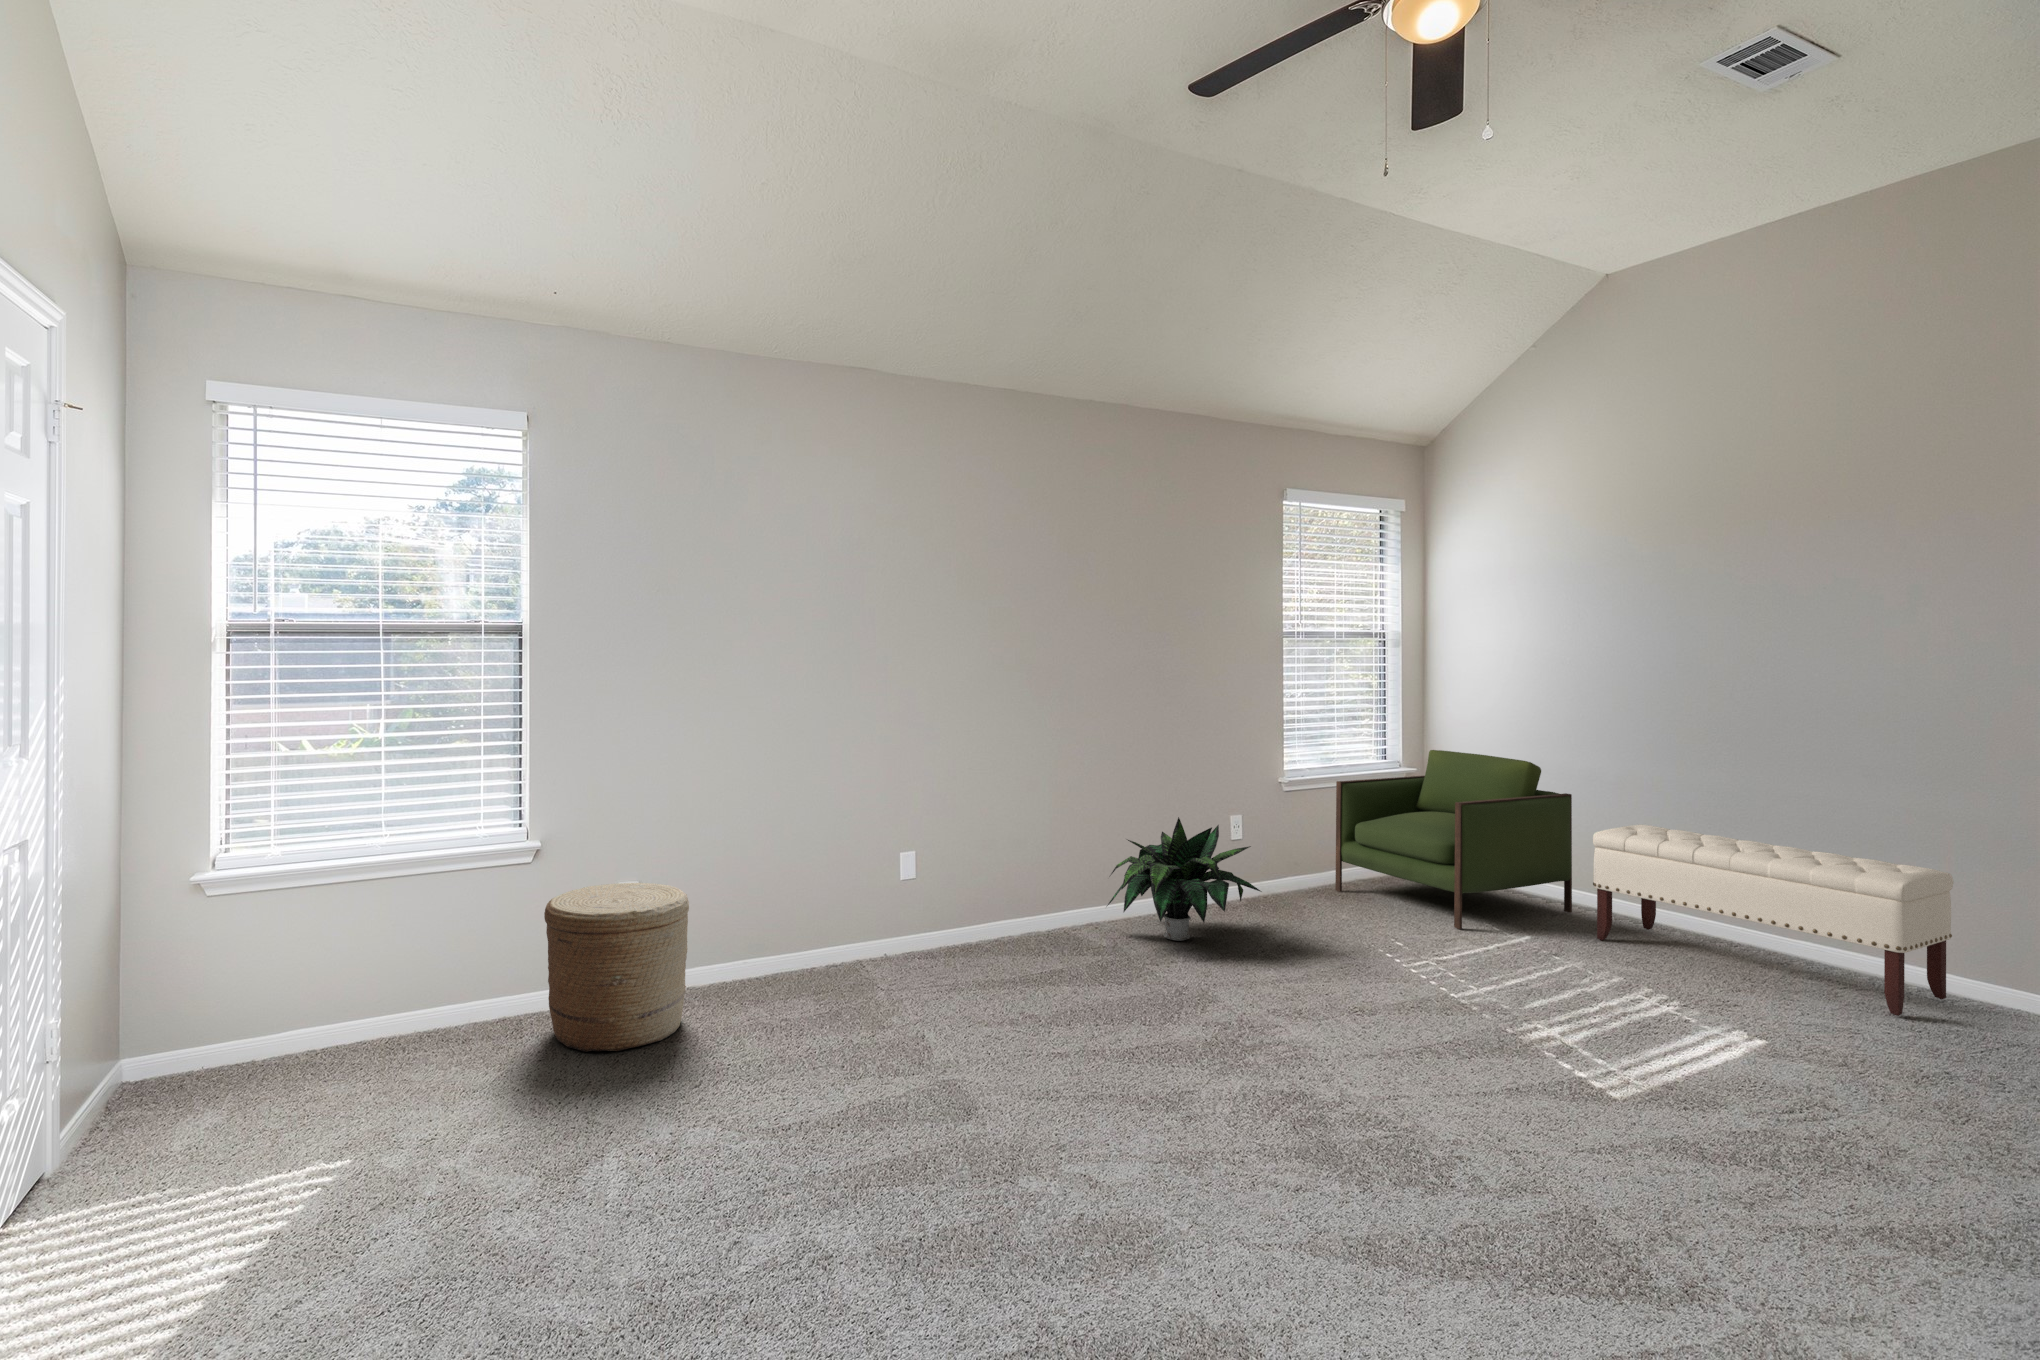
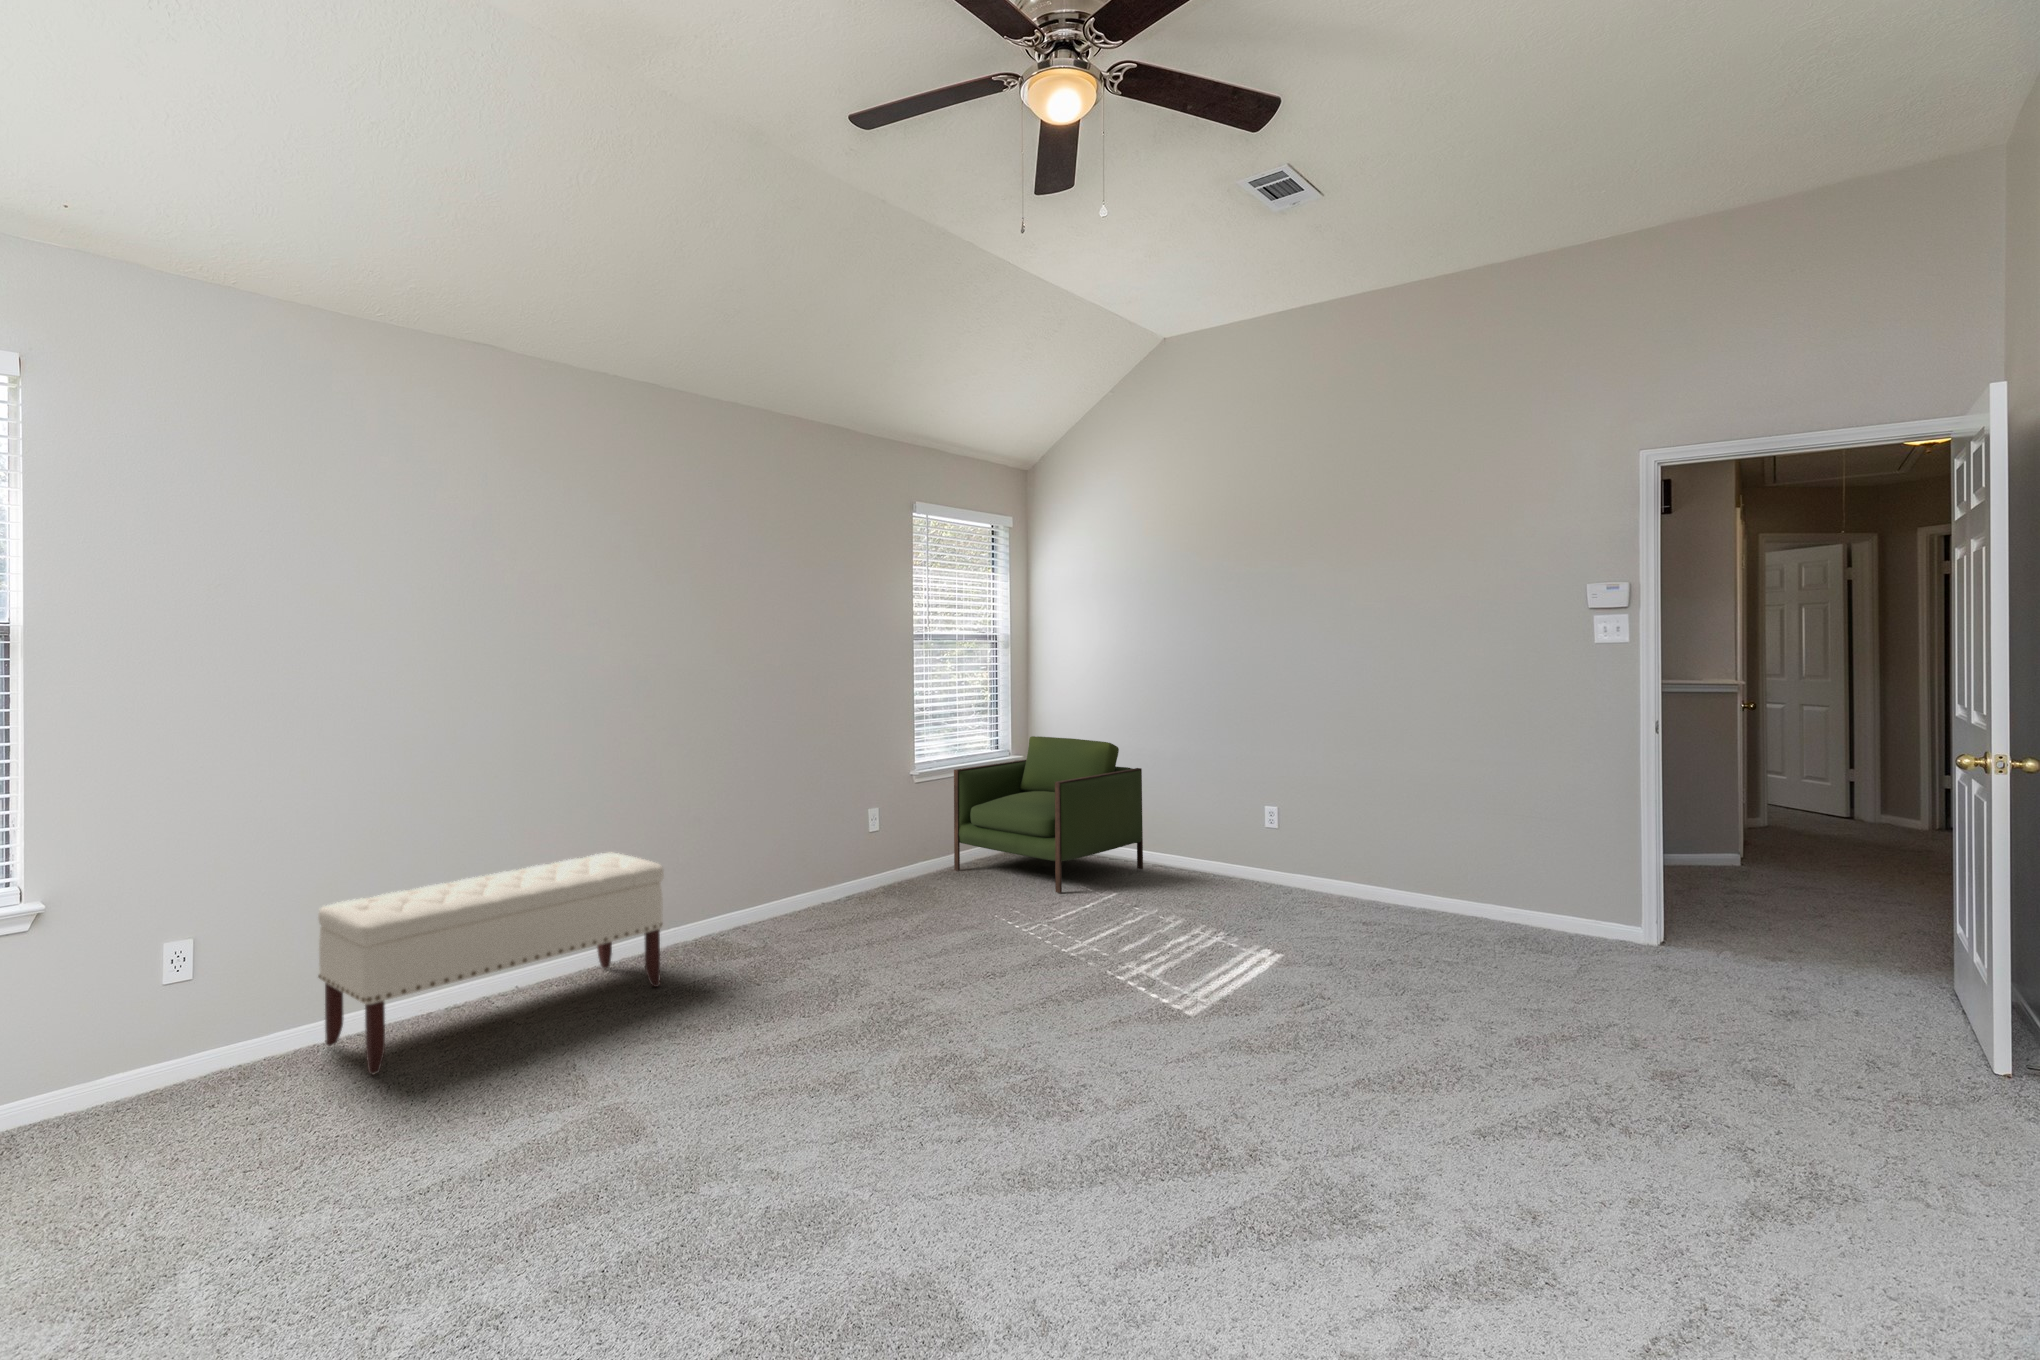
potted plant: present [1107,817,1261,941] -> none [747,813,898,933]
bench: present [1593,825,1953,1016] -> present [318,853,664,1074]
woven basket: present [544,883,689,1052] -> none [77,939,282,1151]

